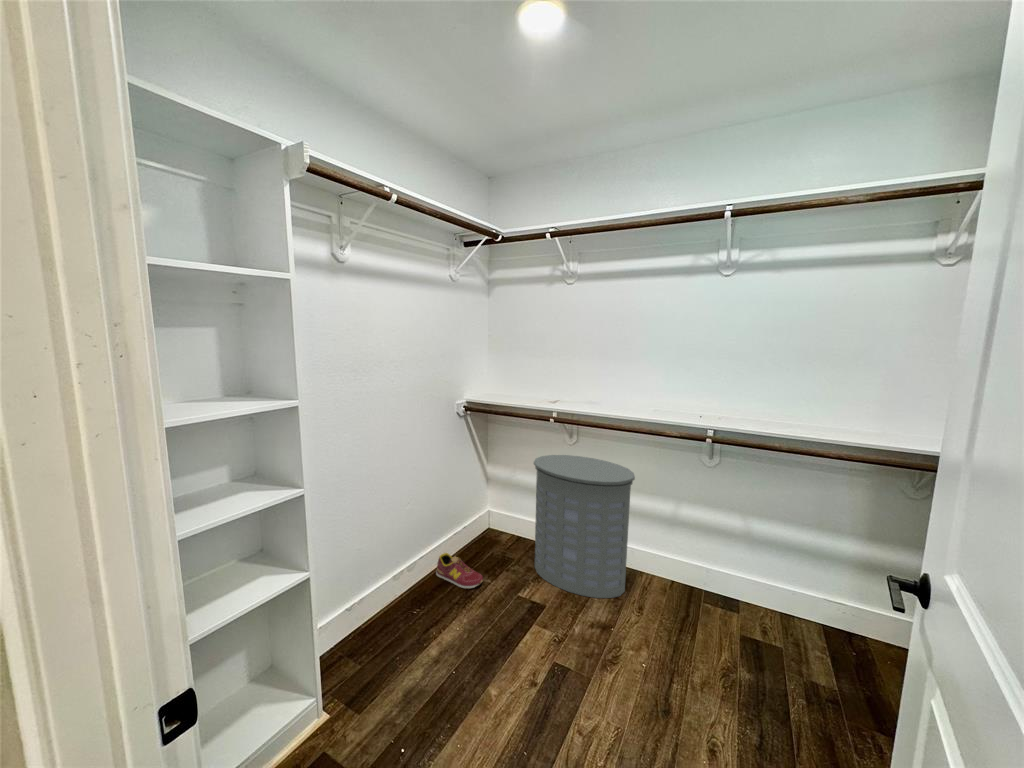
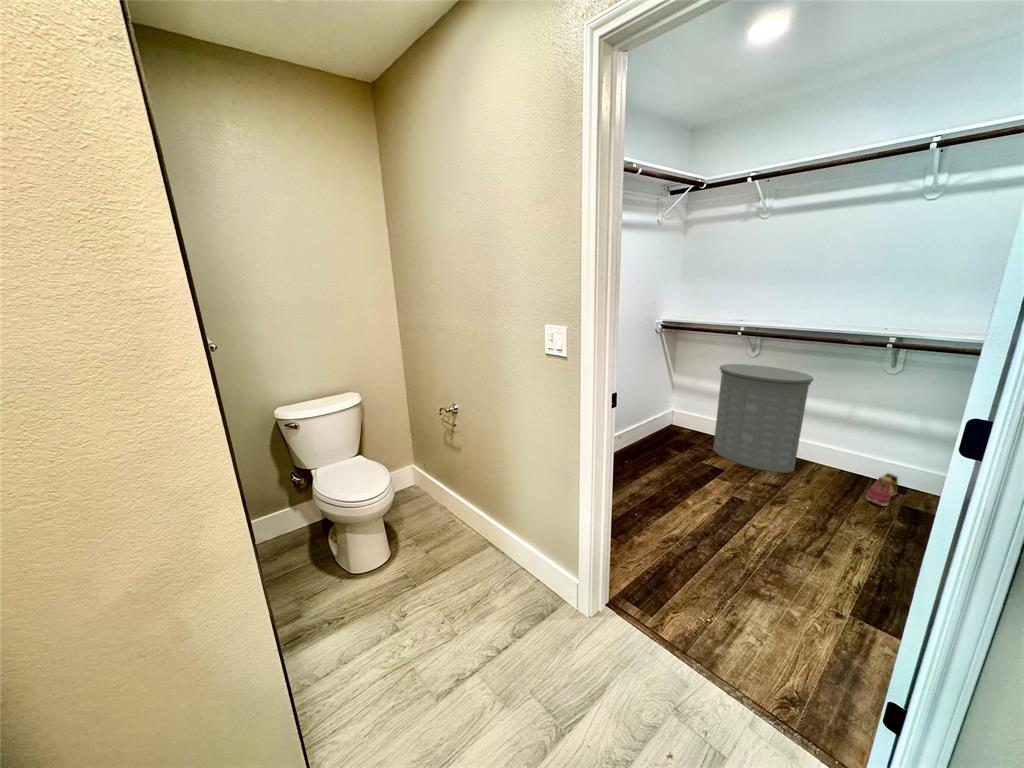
sneaker: present [436,553,483,588] -> present [866,473,898,506]

